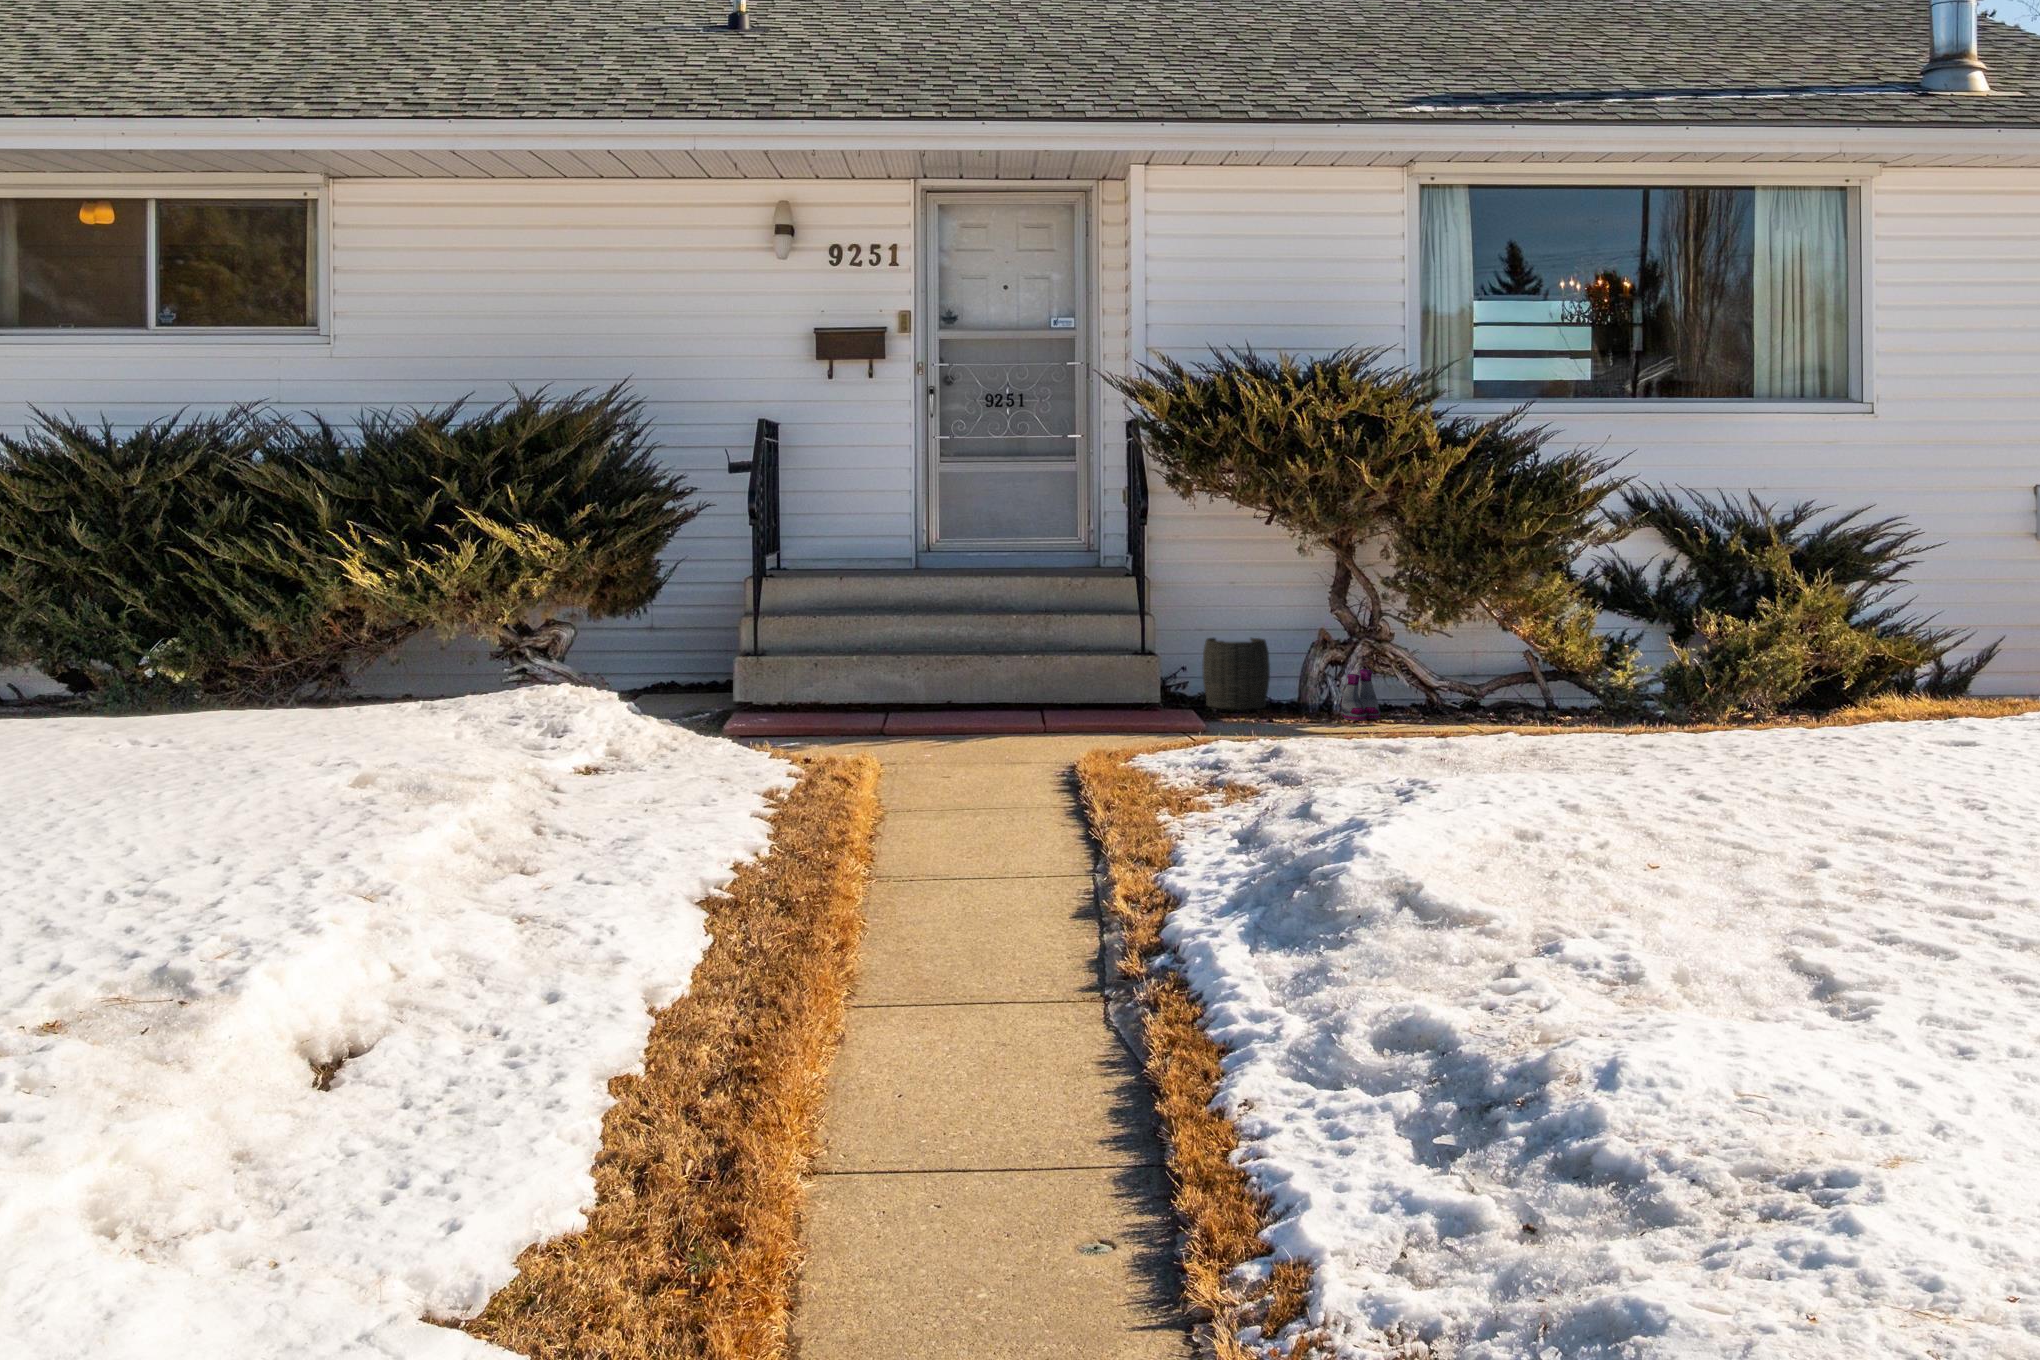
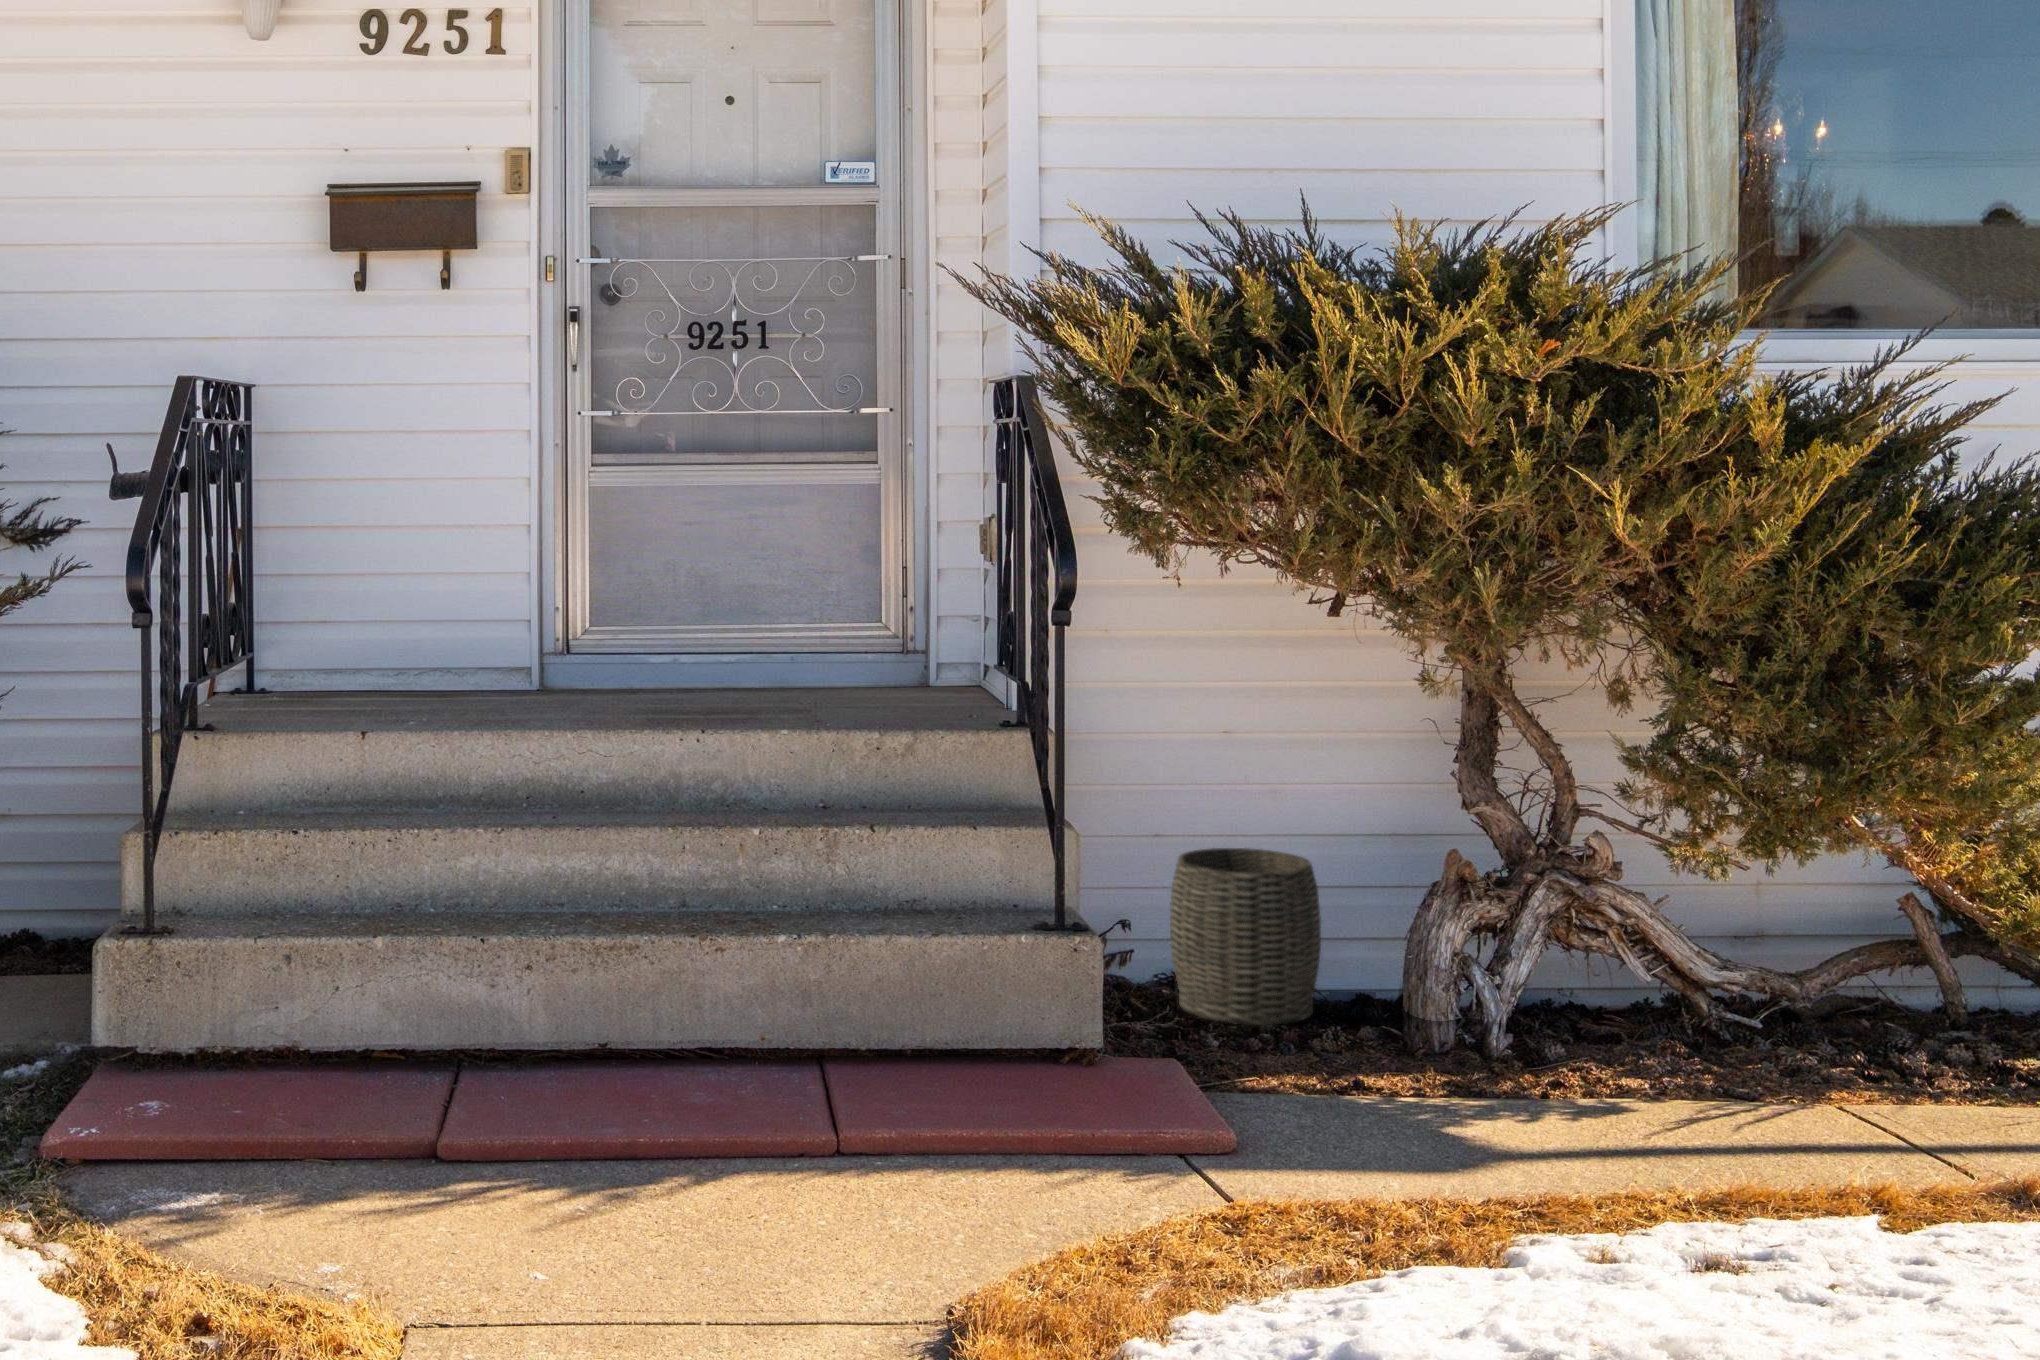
boots: present [1340,669,1381,721] -> none [1509,951,1608,1086]

